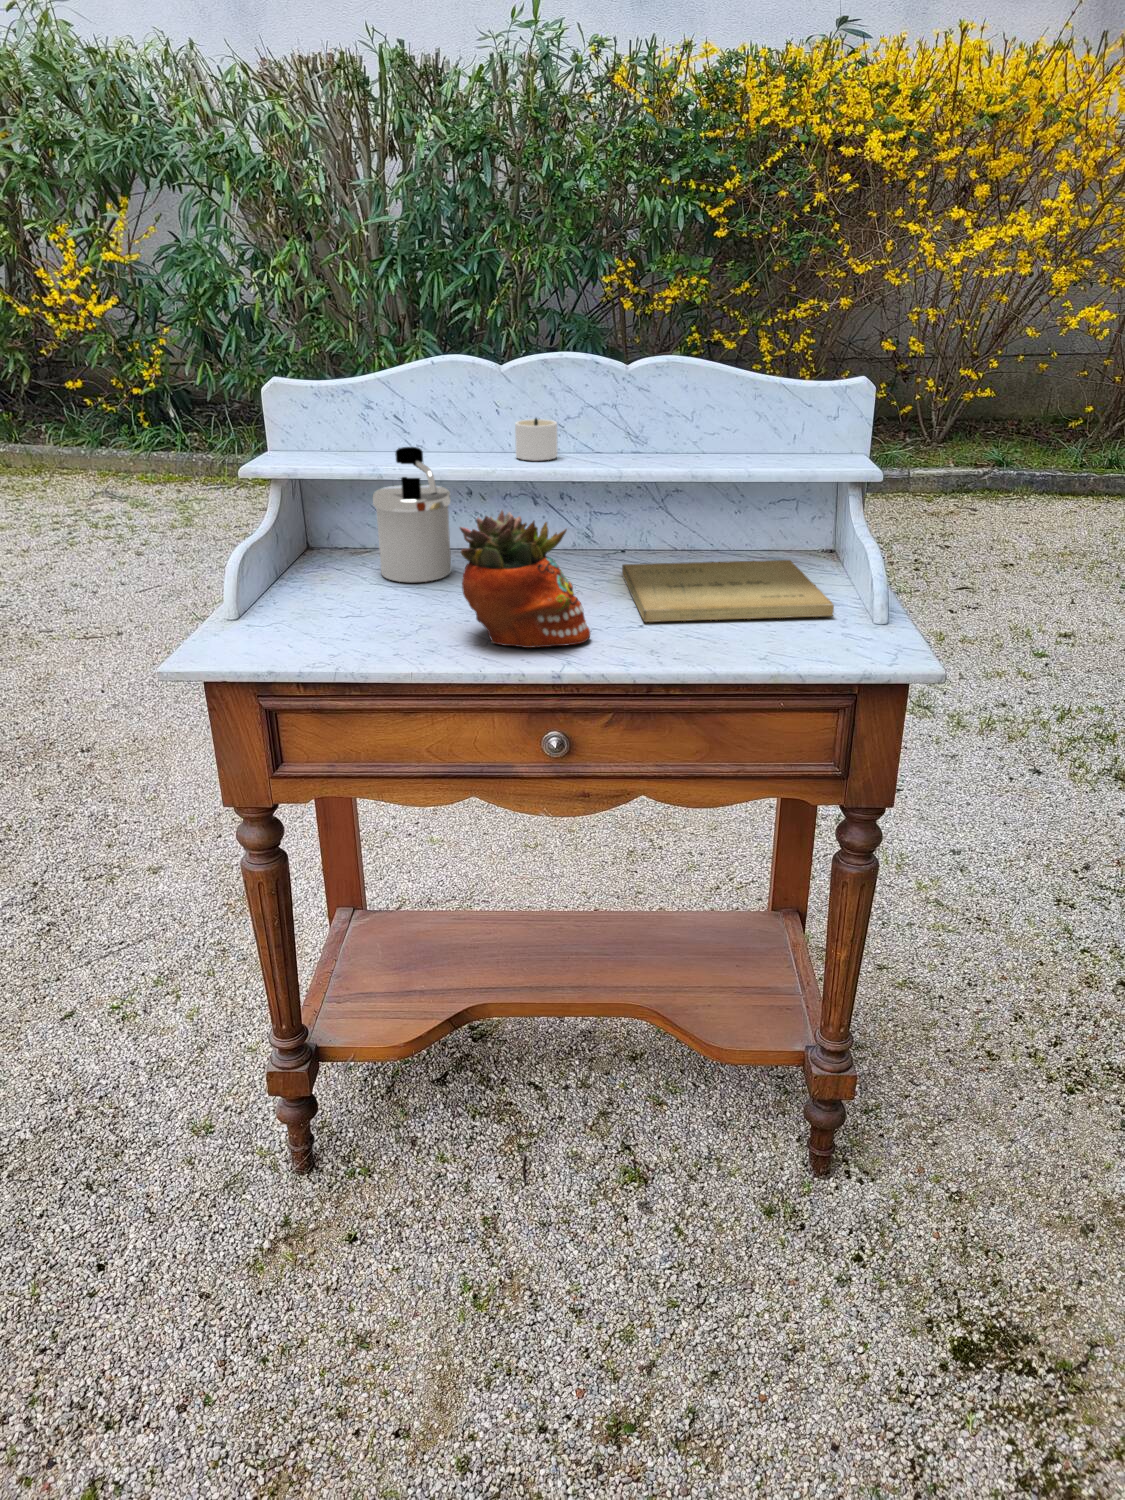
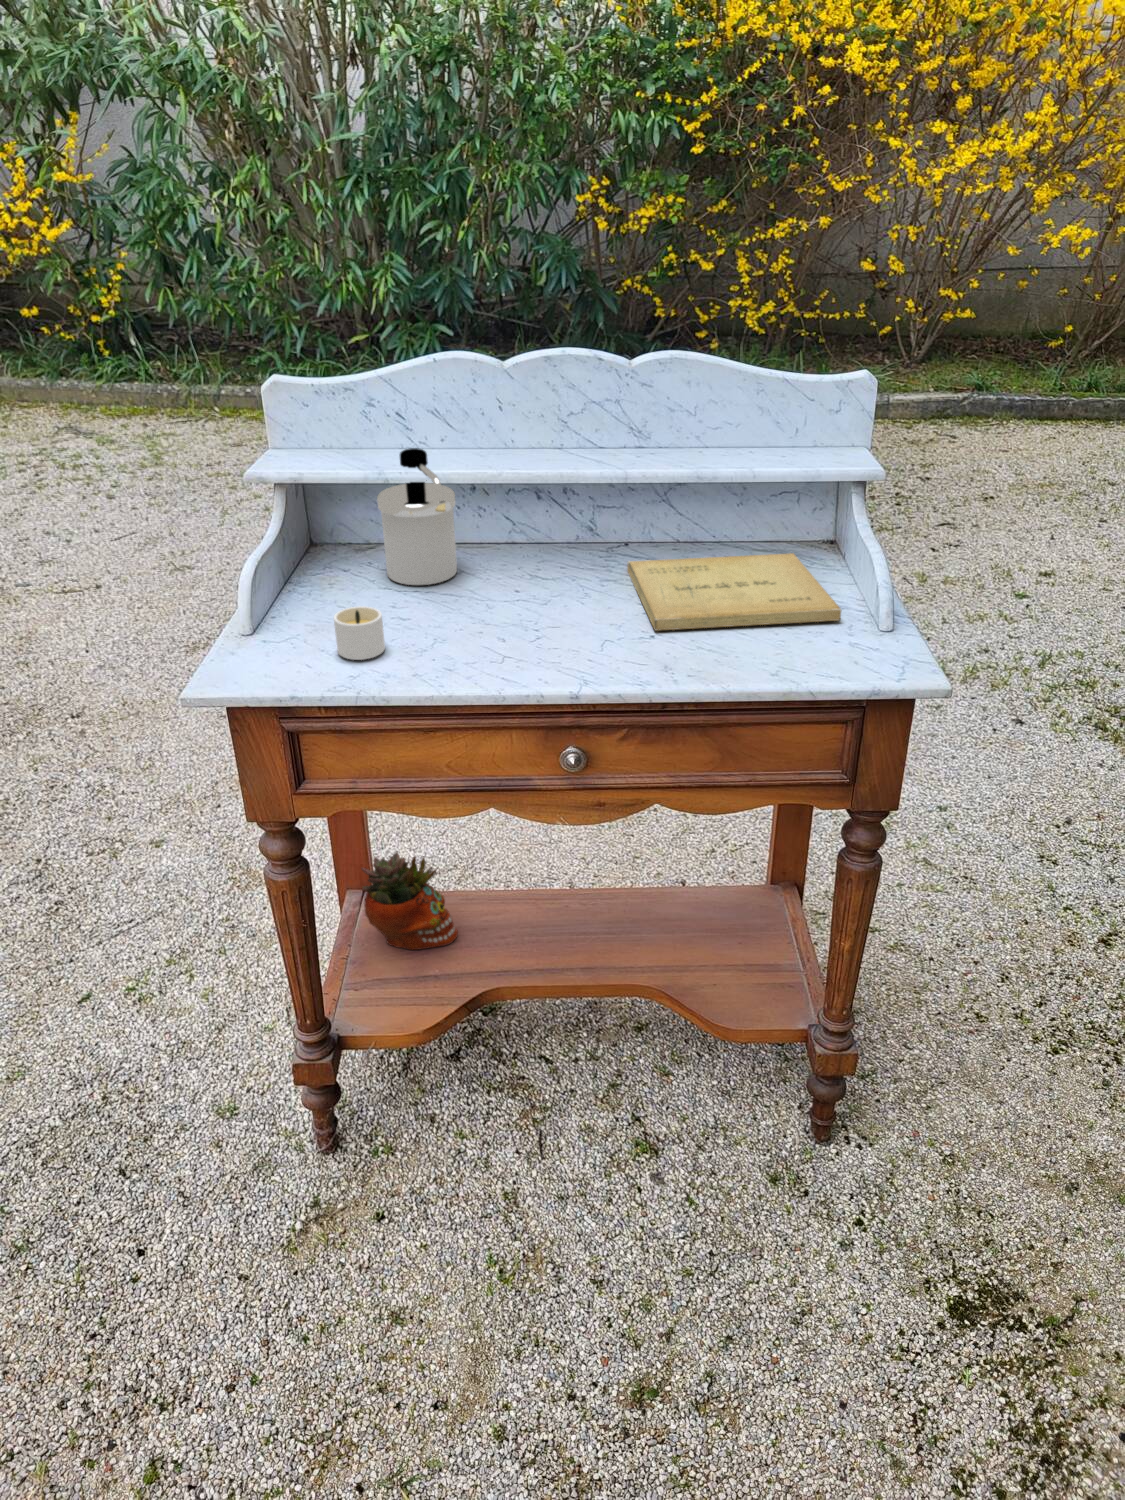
candle: present [515,418,557,461] -> present [334,606,385,660]
succulent planter: present [460,510,590,648] -> present [362,852,458,950]

